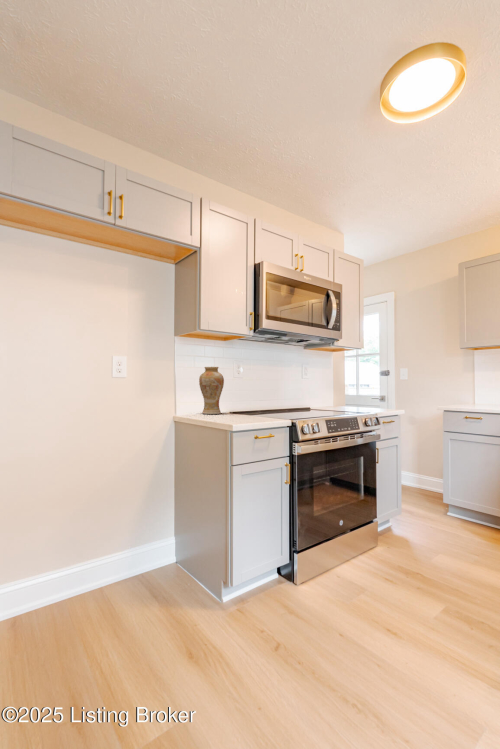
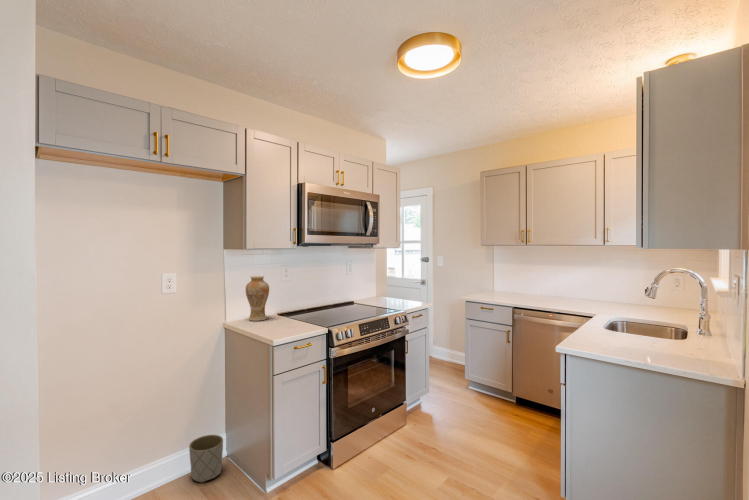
planter: none [139,535,174,586] -> present [189,435,223,483]

